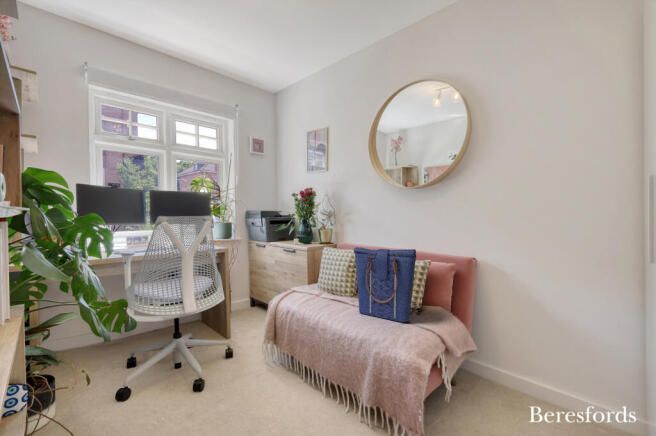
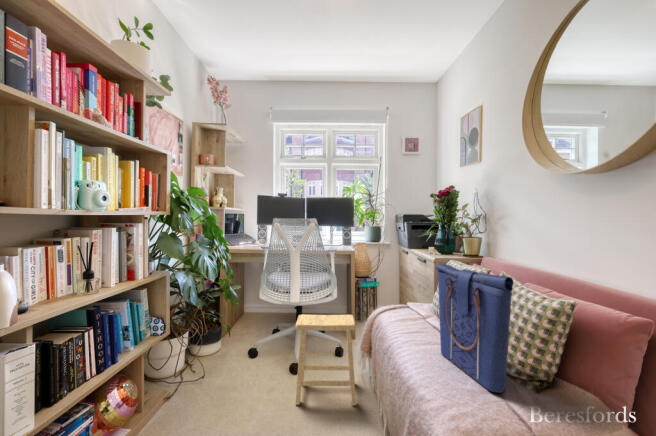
footstool: none [210,307,282,415] -> present [295,314,356,405]

